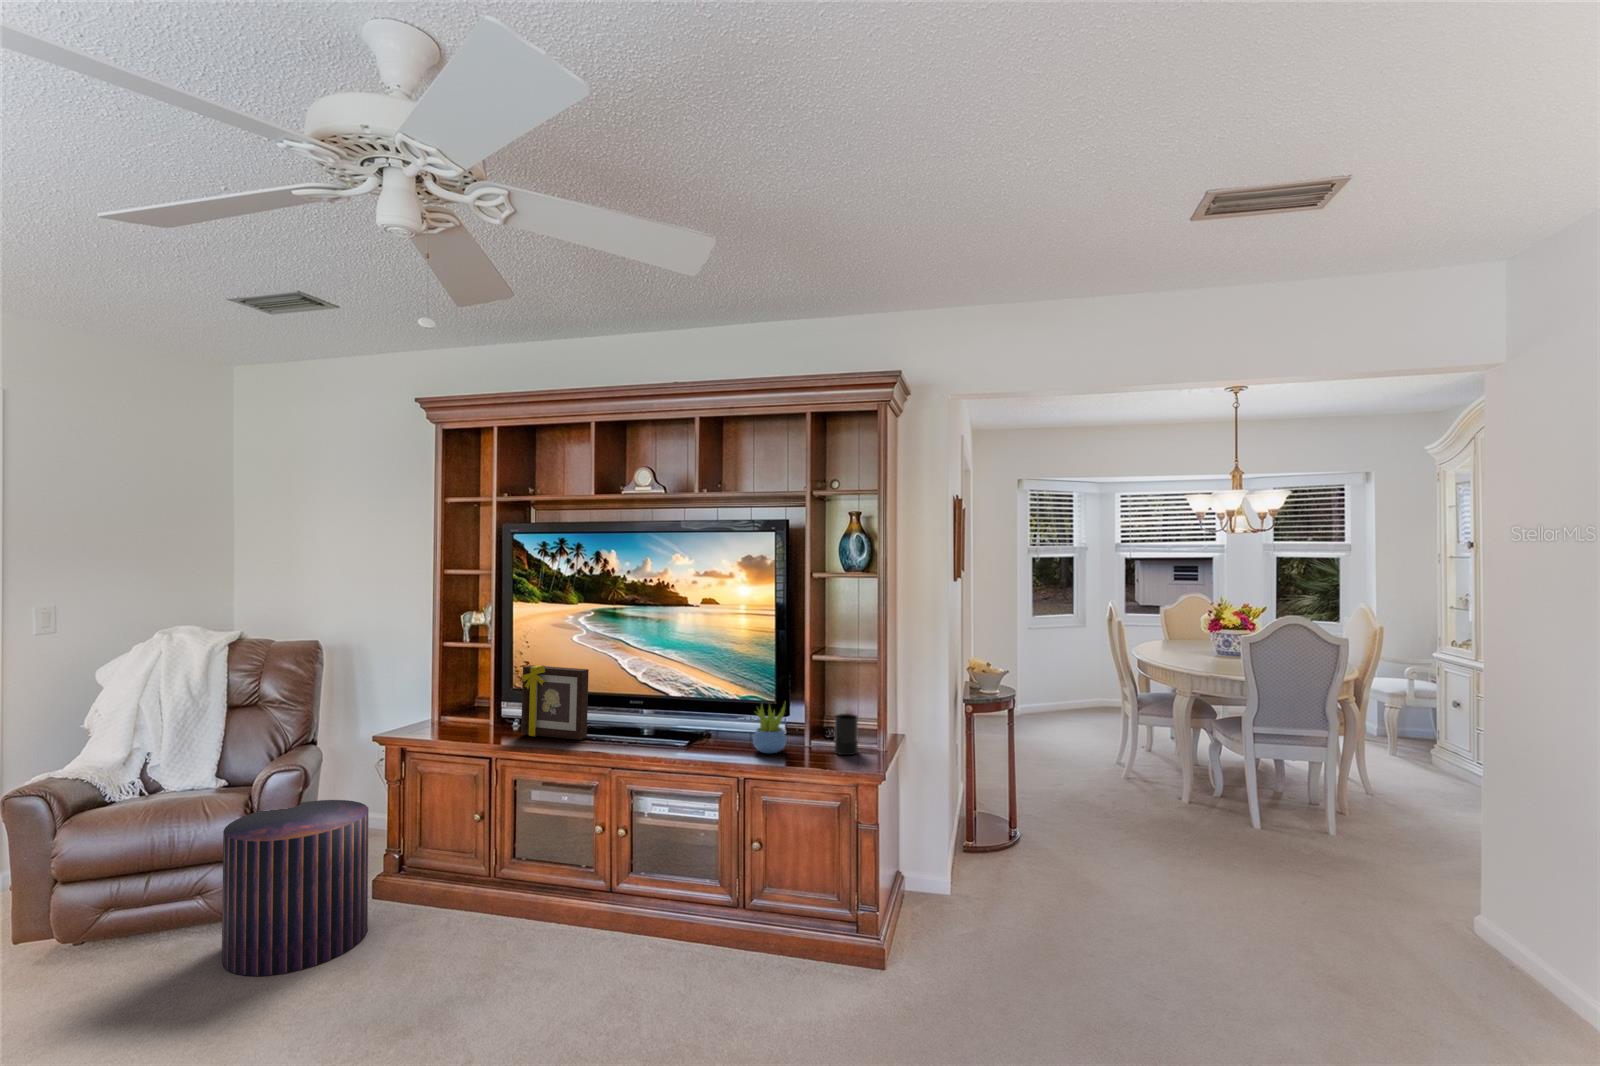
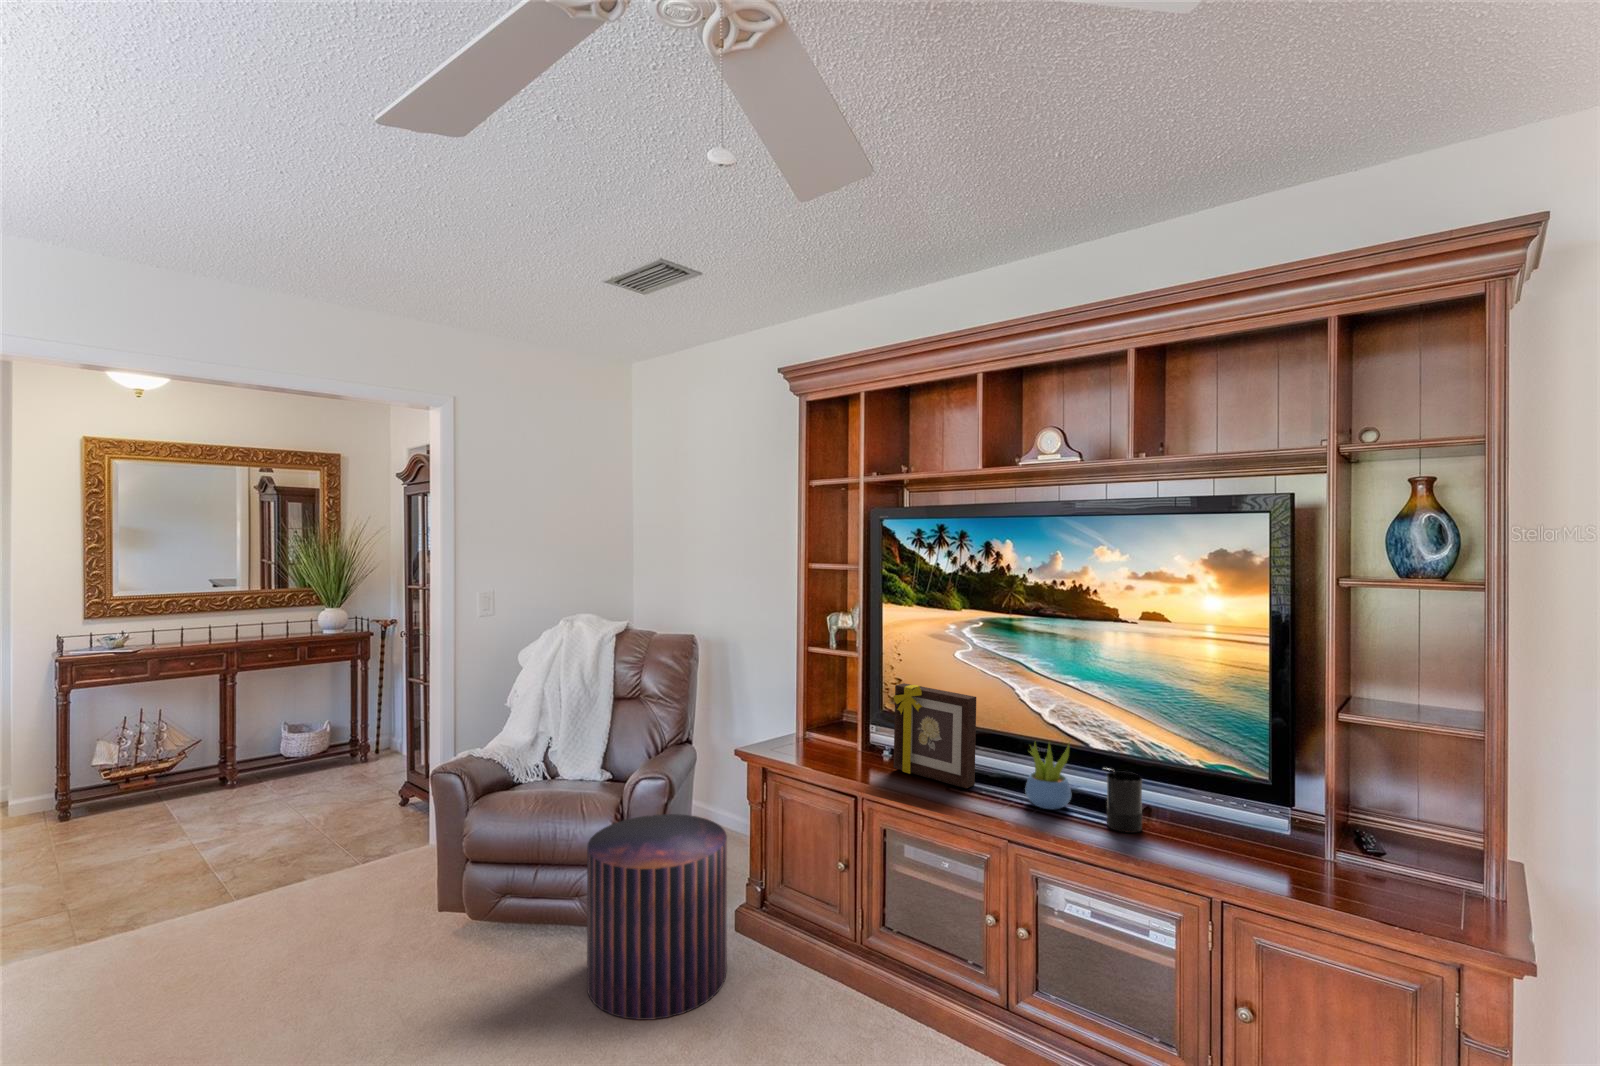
succulent plant: present [753,703,786,753] -> present [1025,744,1071,809]
candle: present [835,714,858,755] -> present [1107,771,1142,833]

